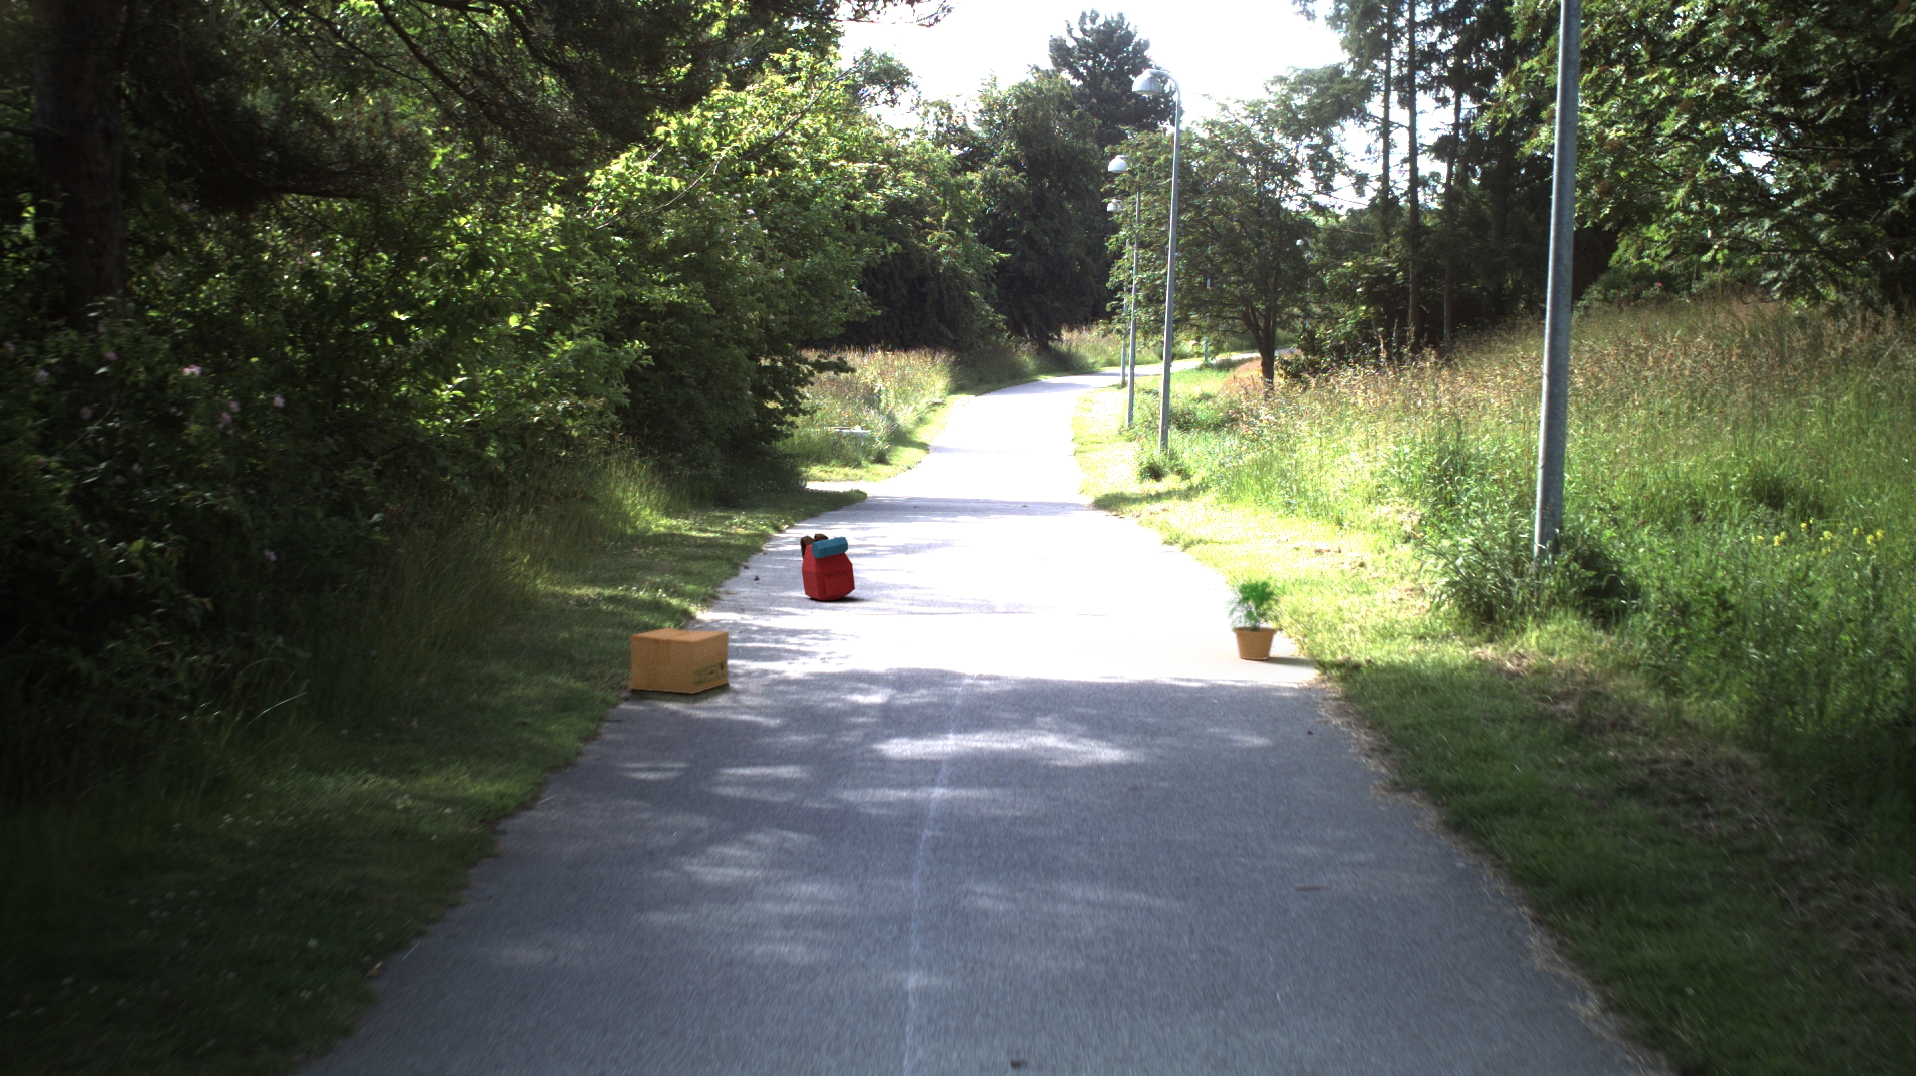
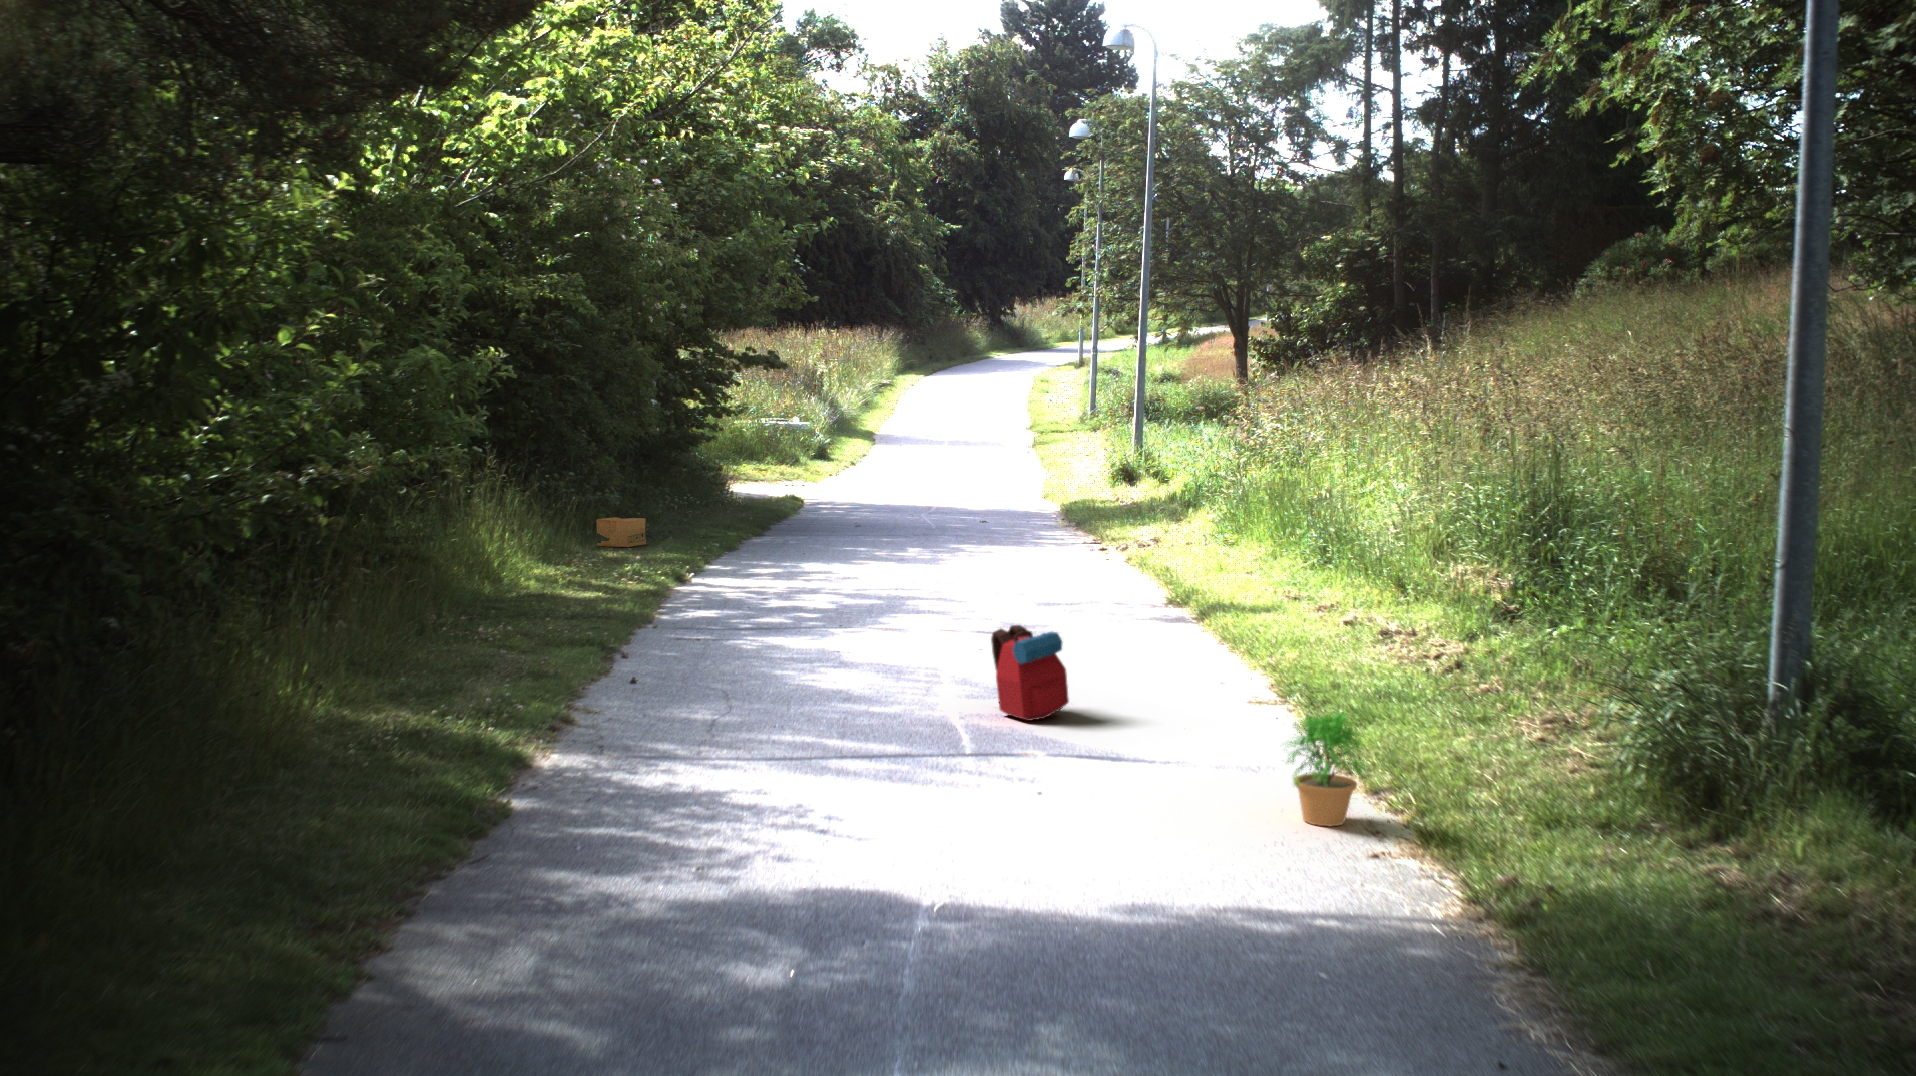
backpack: present [800,534,855,601] -> present [991,625,1069,721]
cardboard box: present [630,628,729,694] -> present [596,517,646,547]

